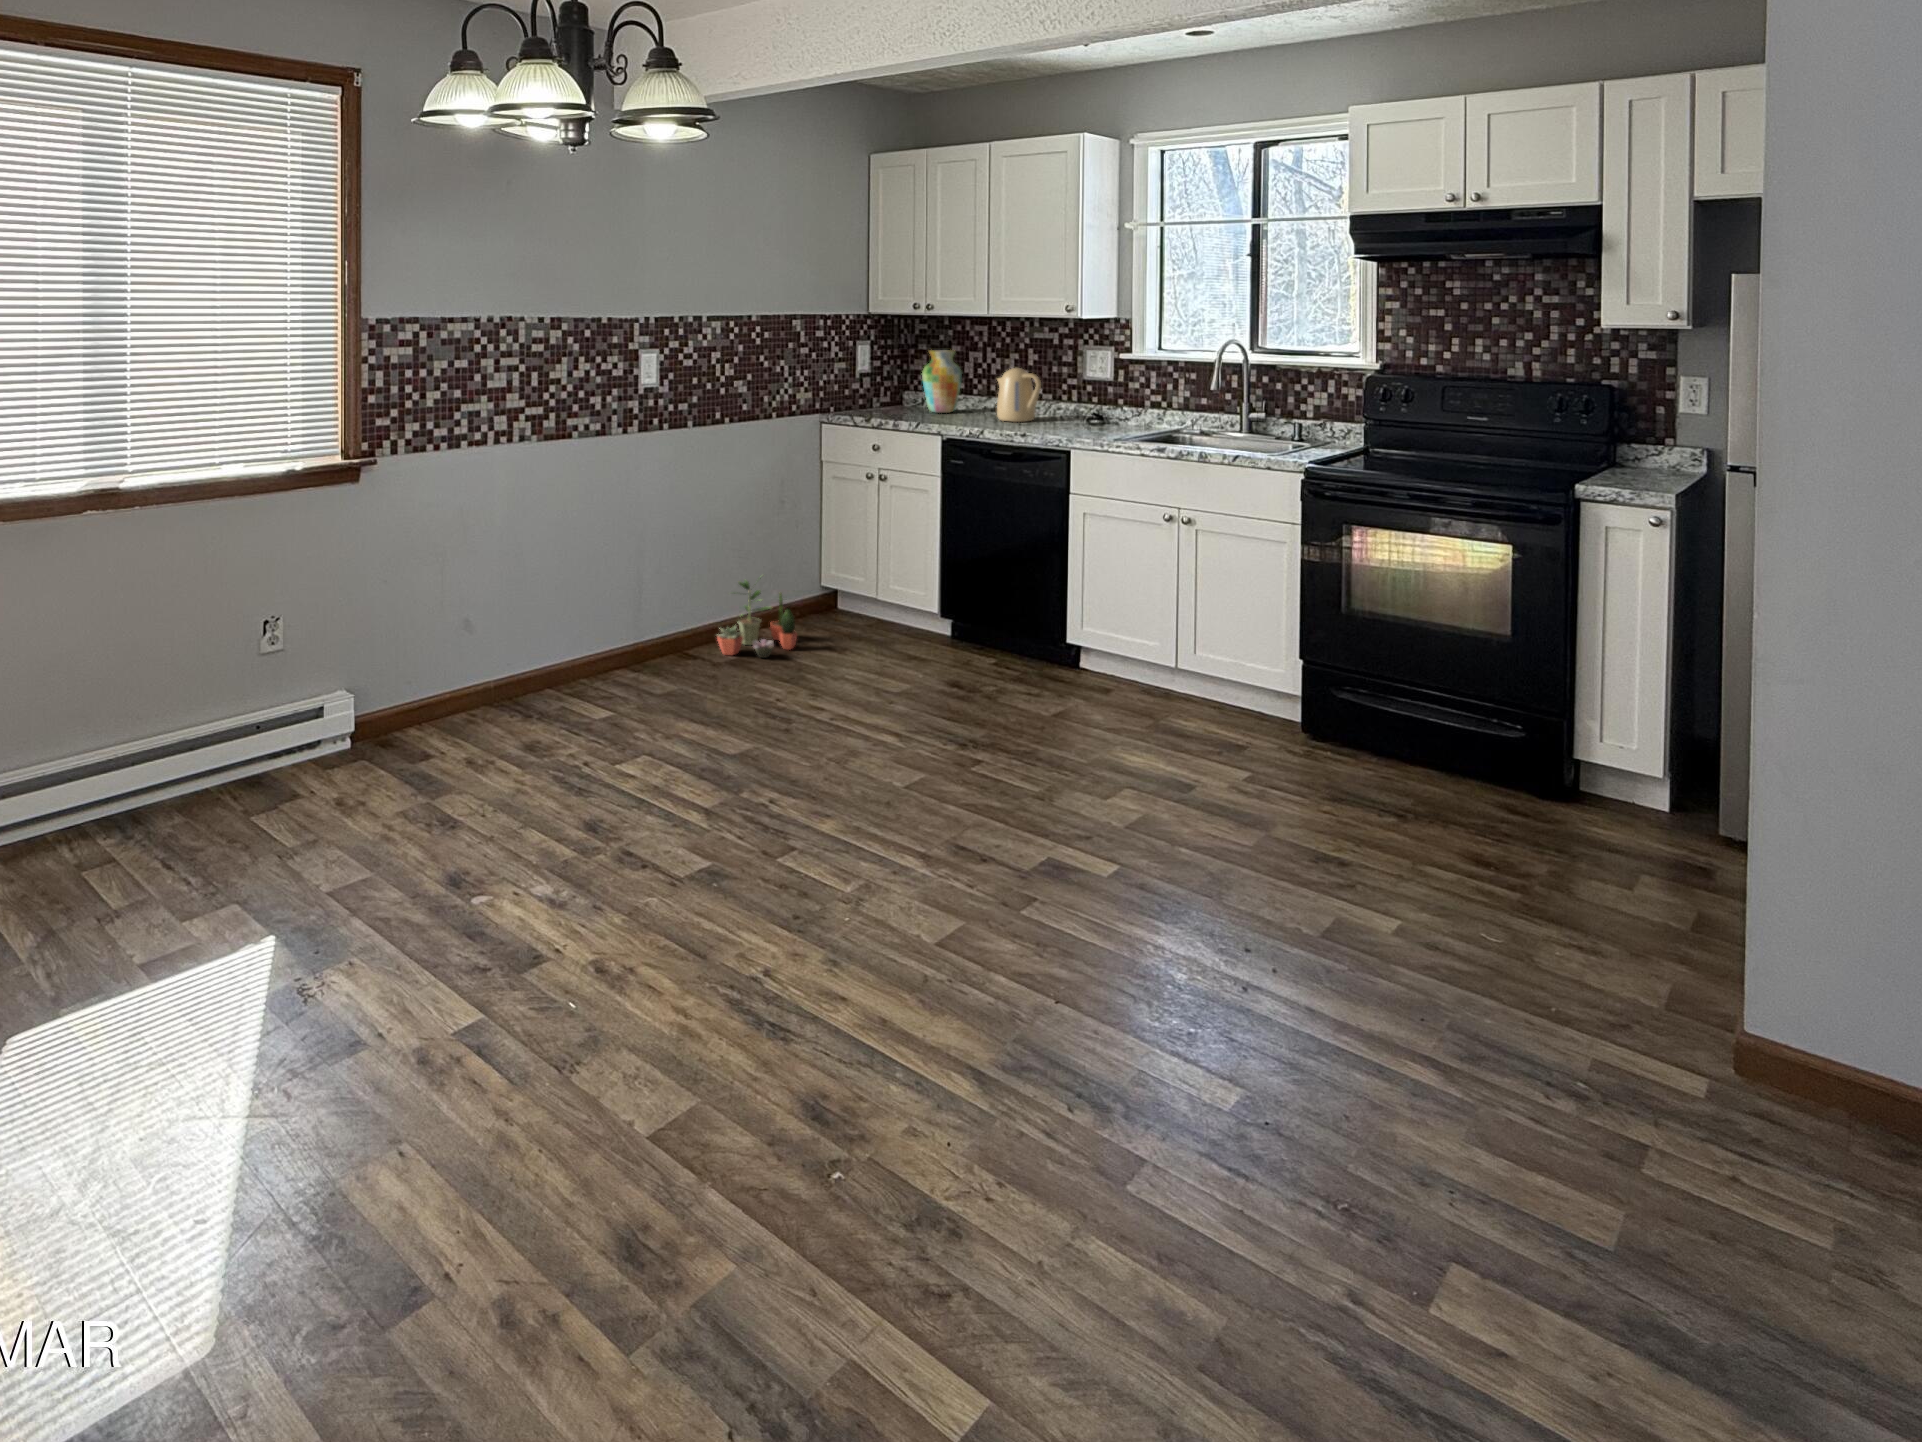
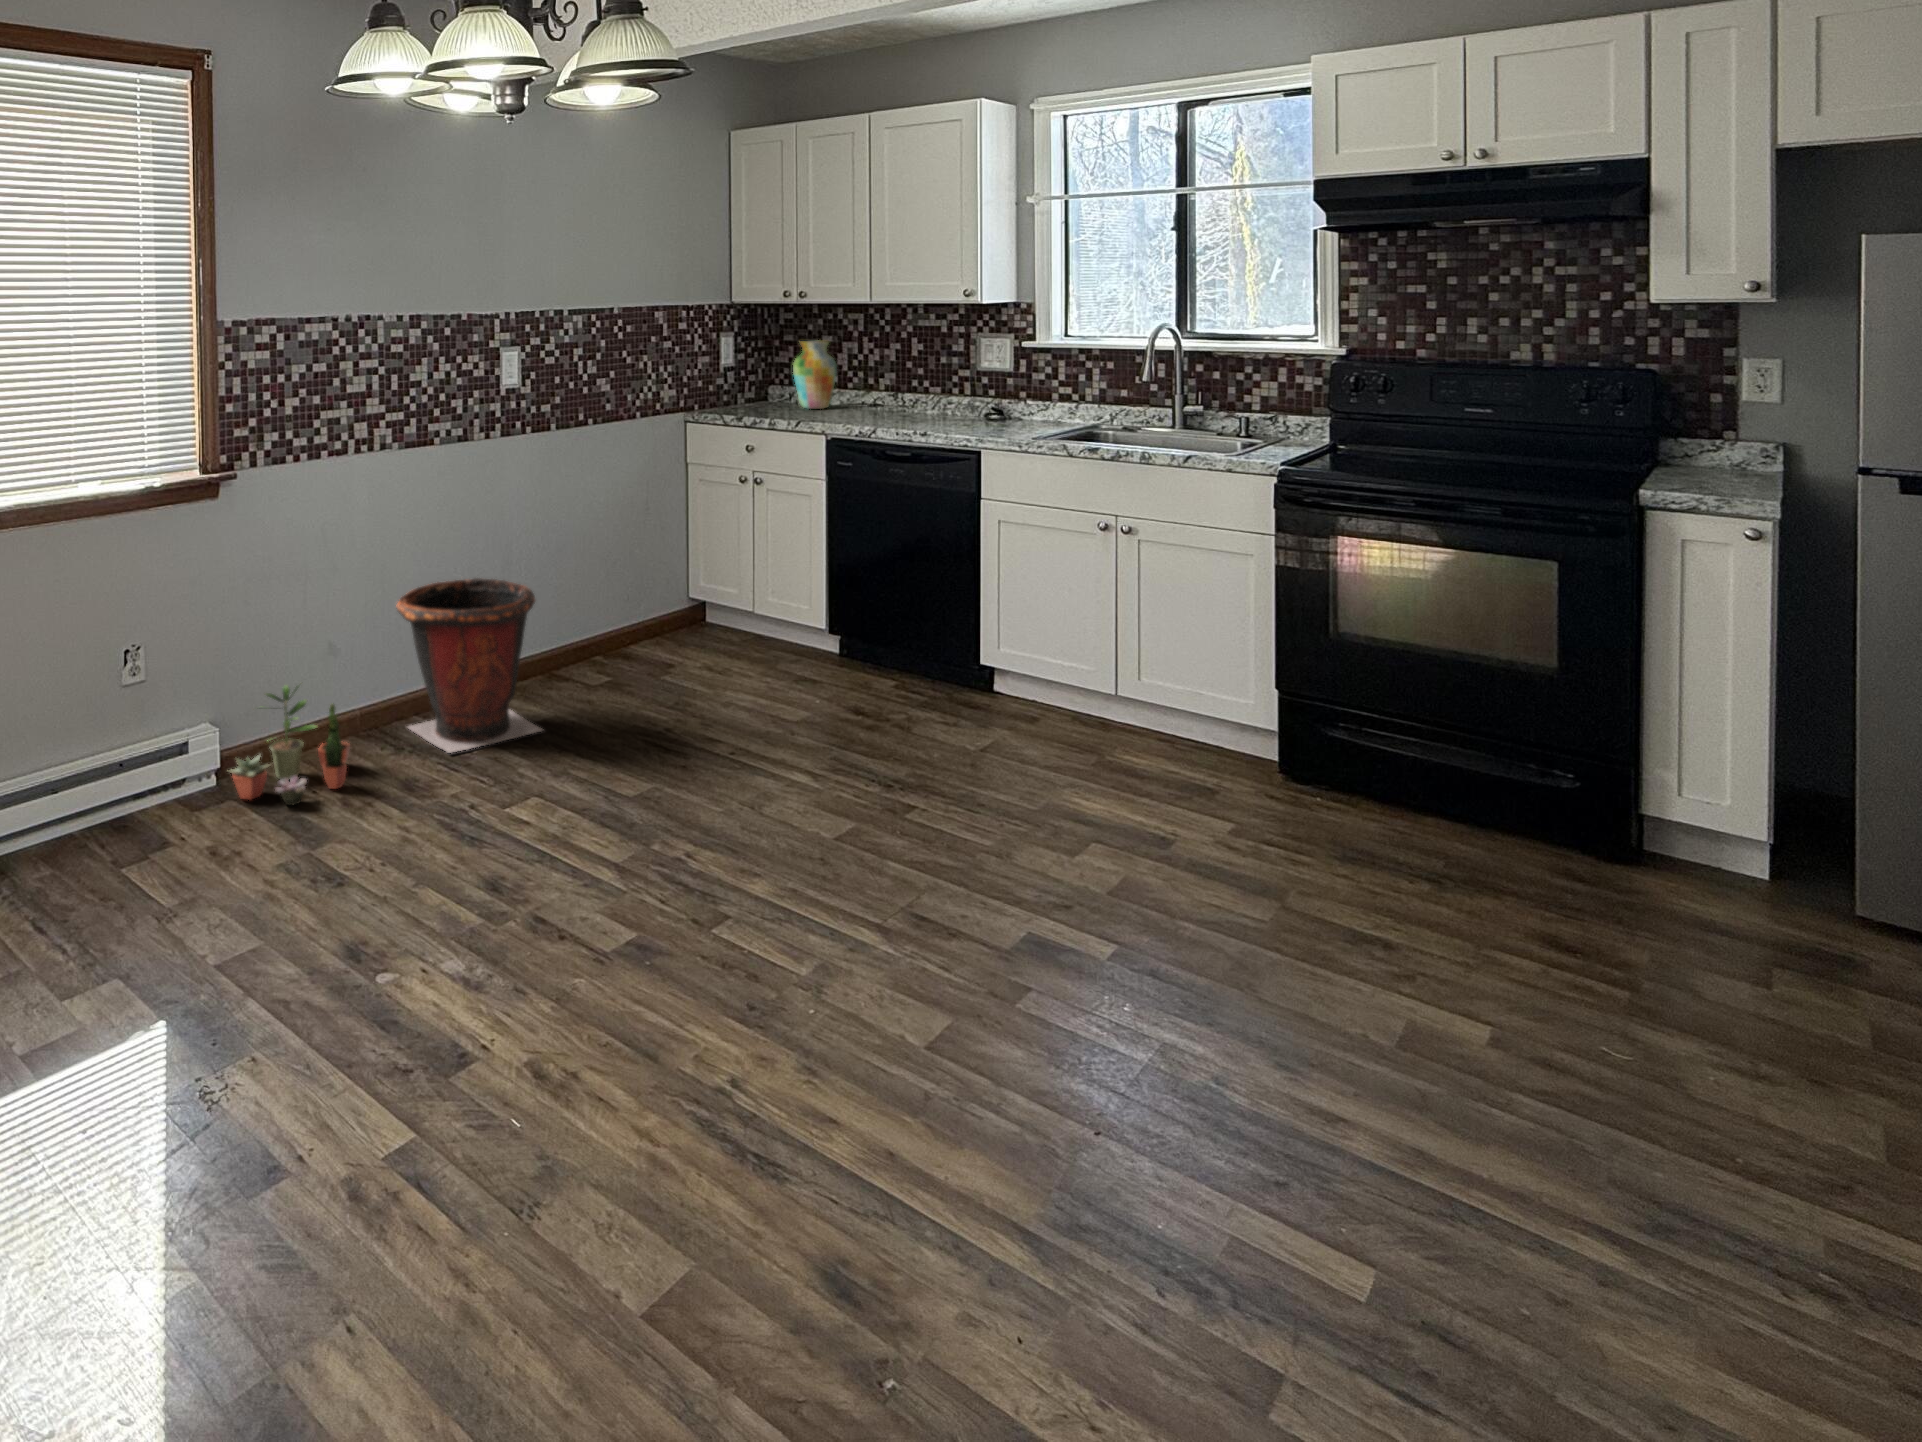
kettle: present [997,368,1041,422] -> none [880,359,933,418]
trash can: none [530,558,666,719] -> present [397,578,542,753]
potted plant: present [717,580,797,658] -> present [227,685,350,805]

